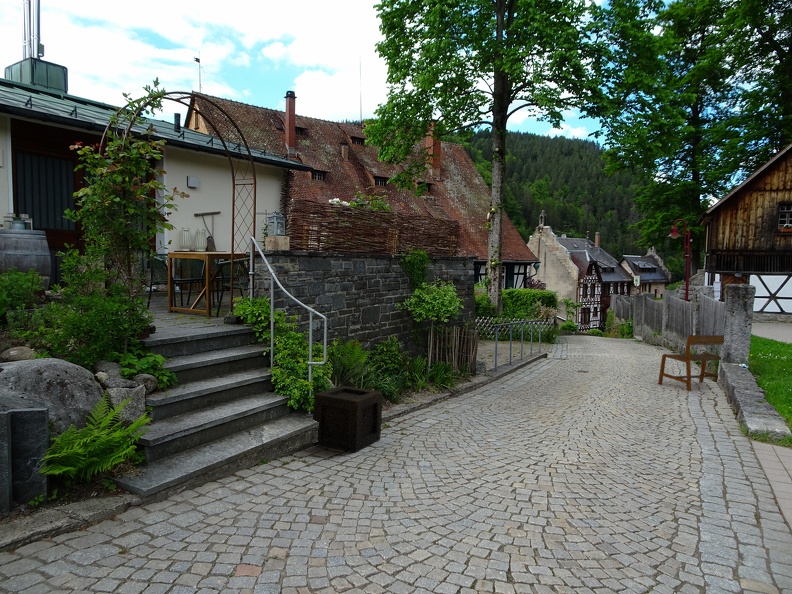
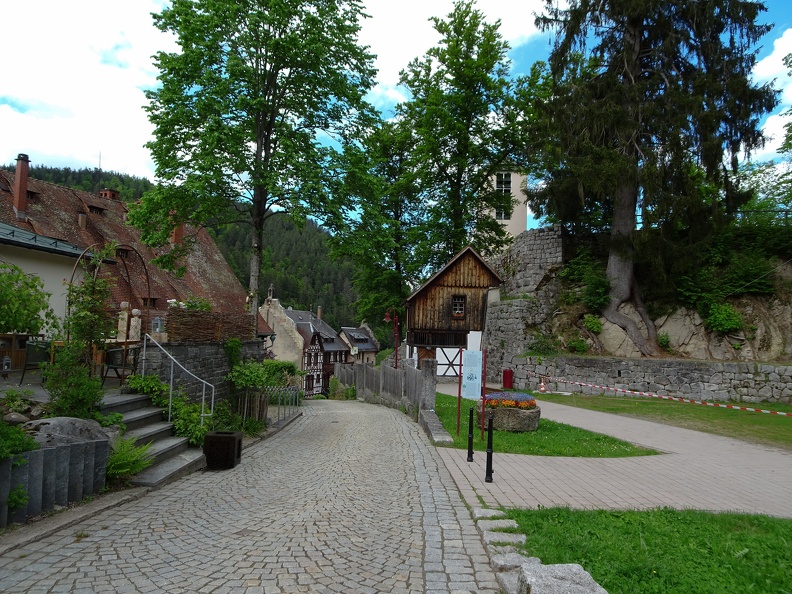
bench: present [658,335,724,391] -> none [385,390,425,428]

